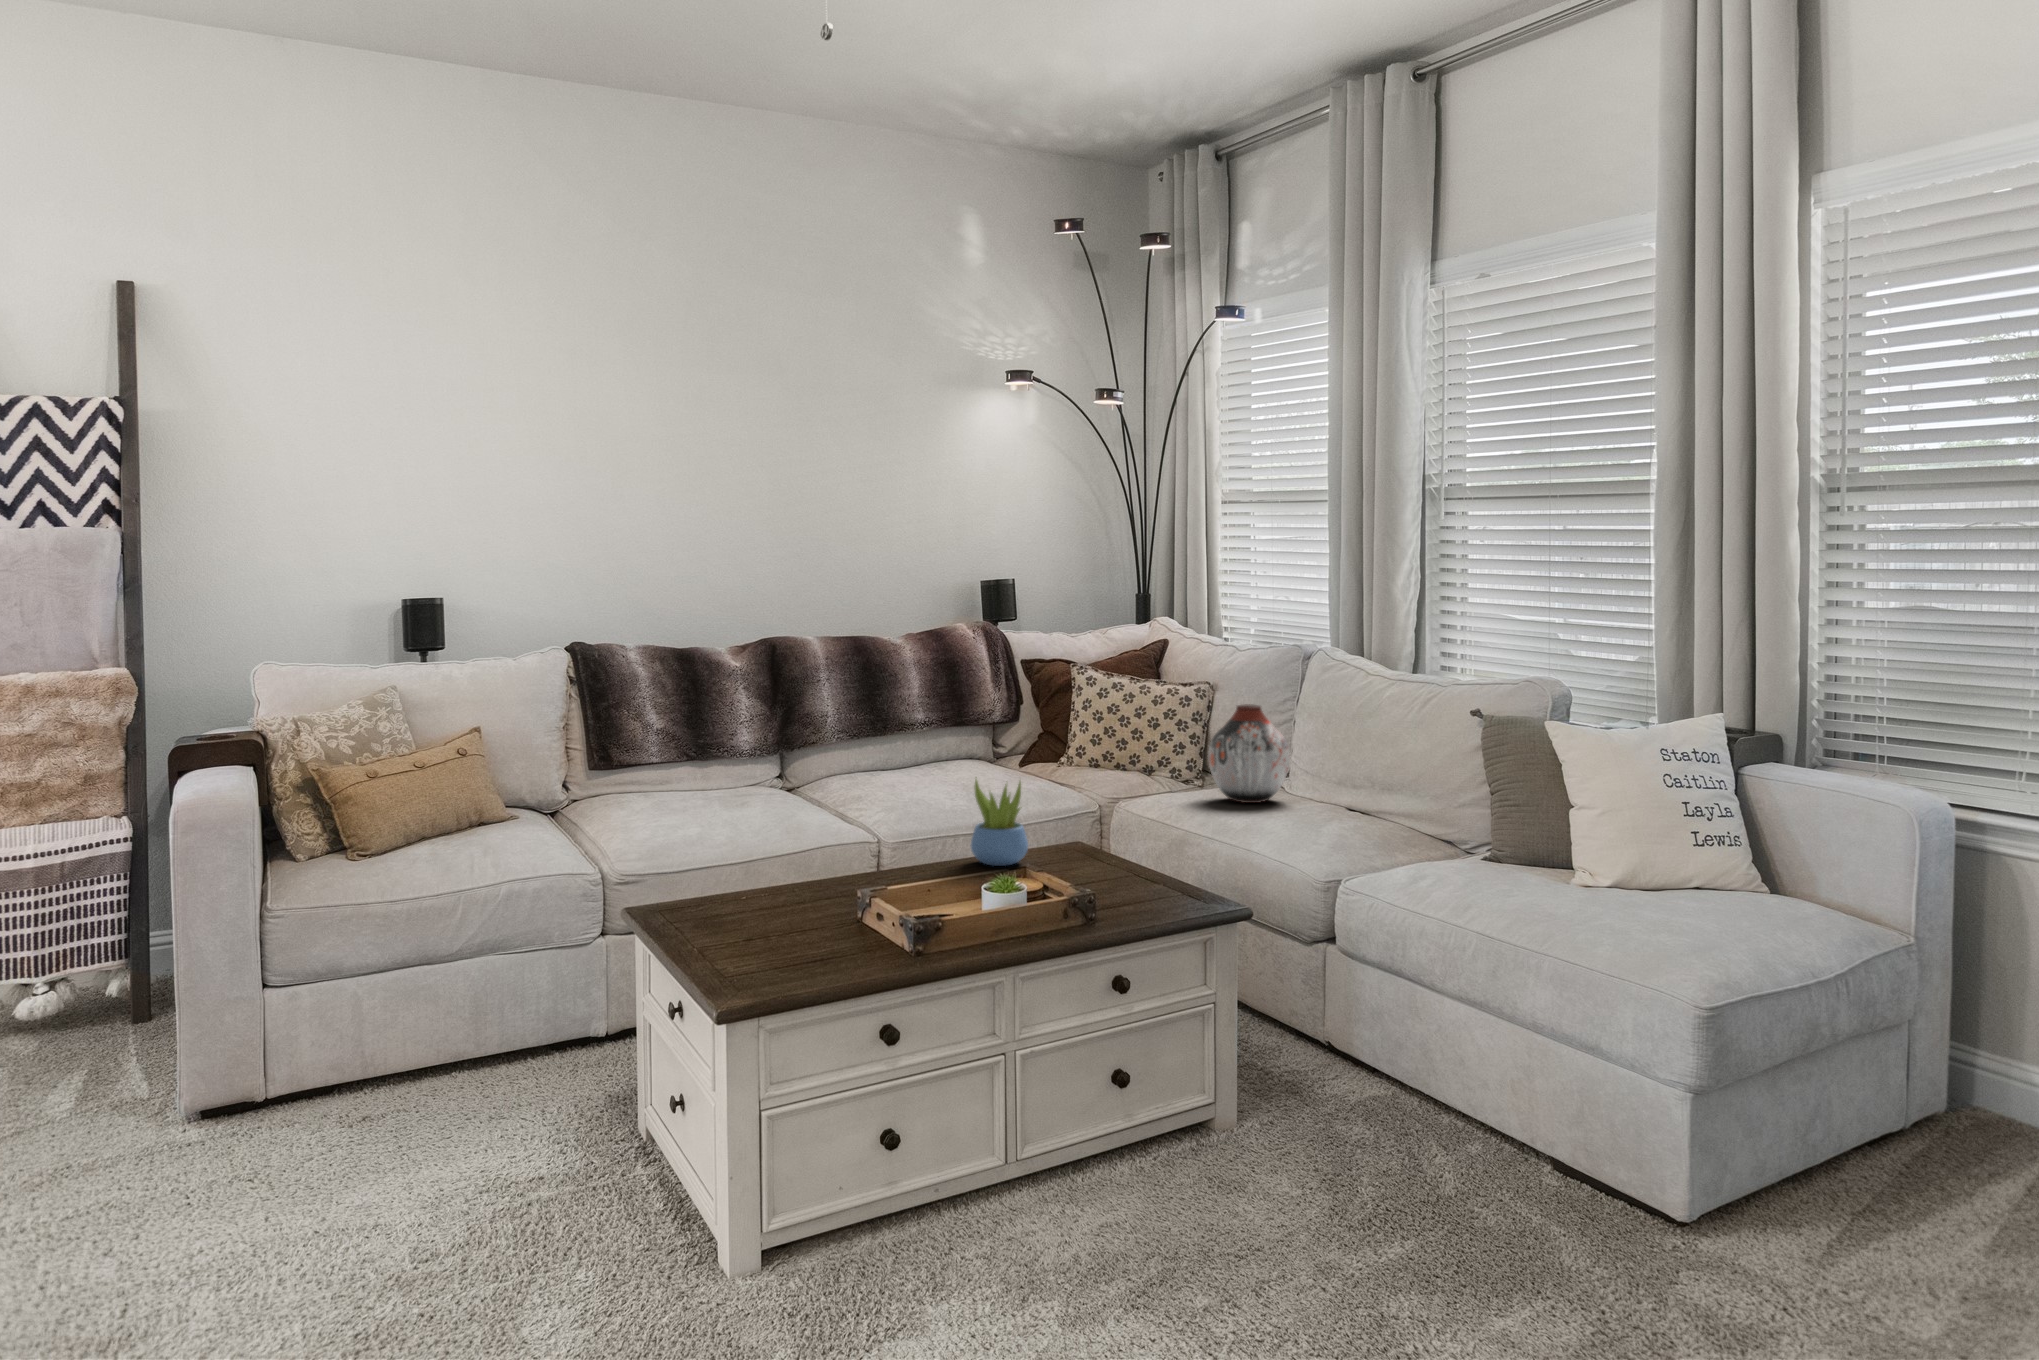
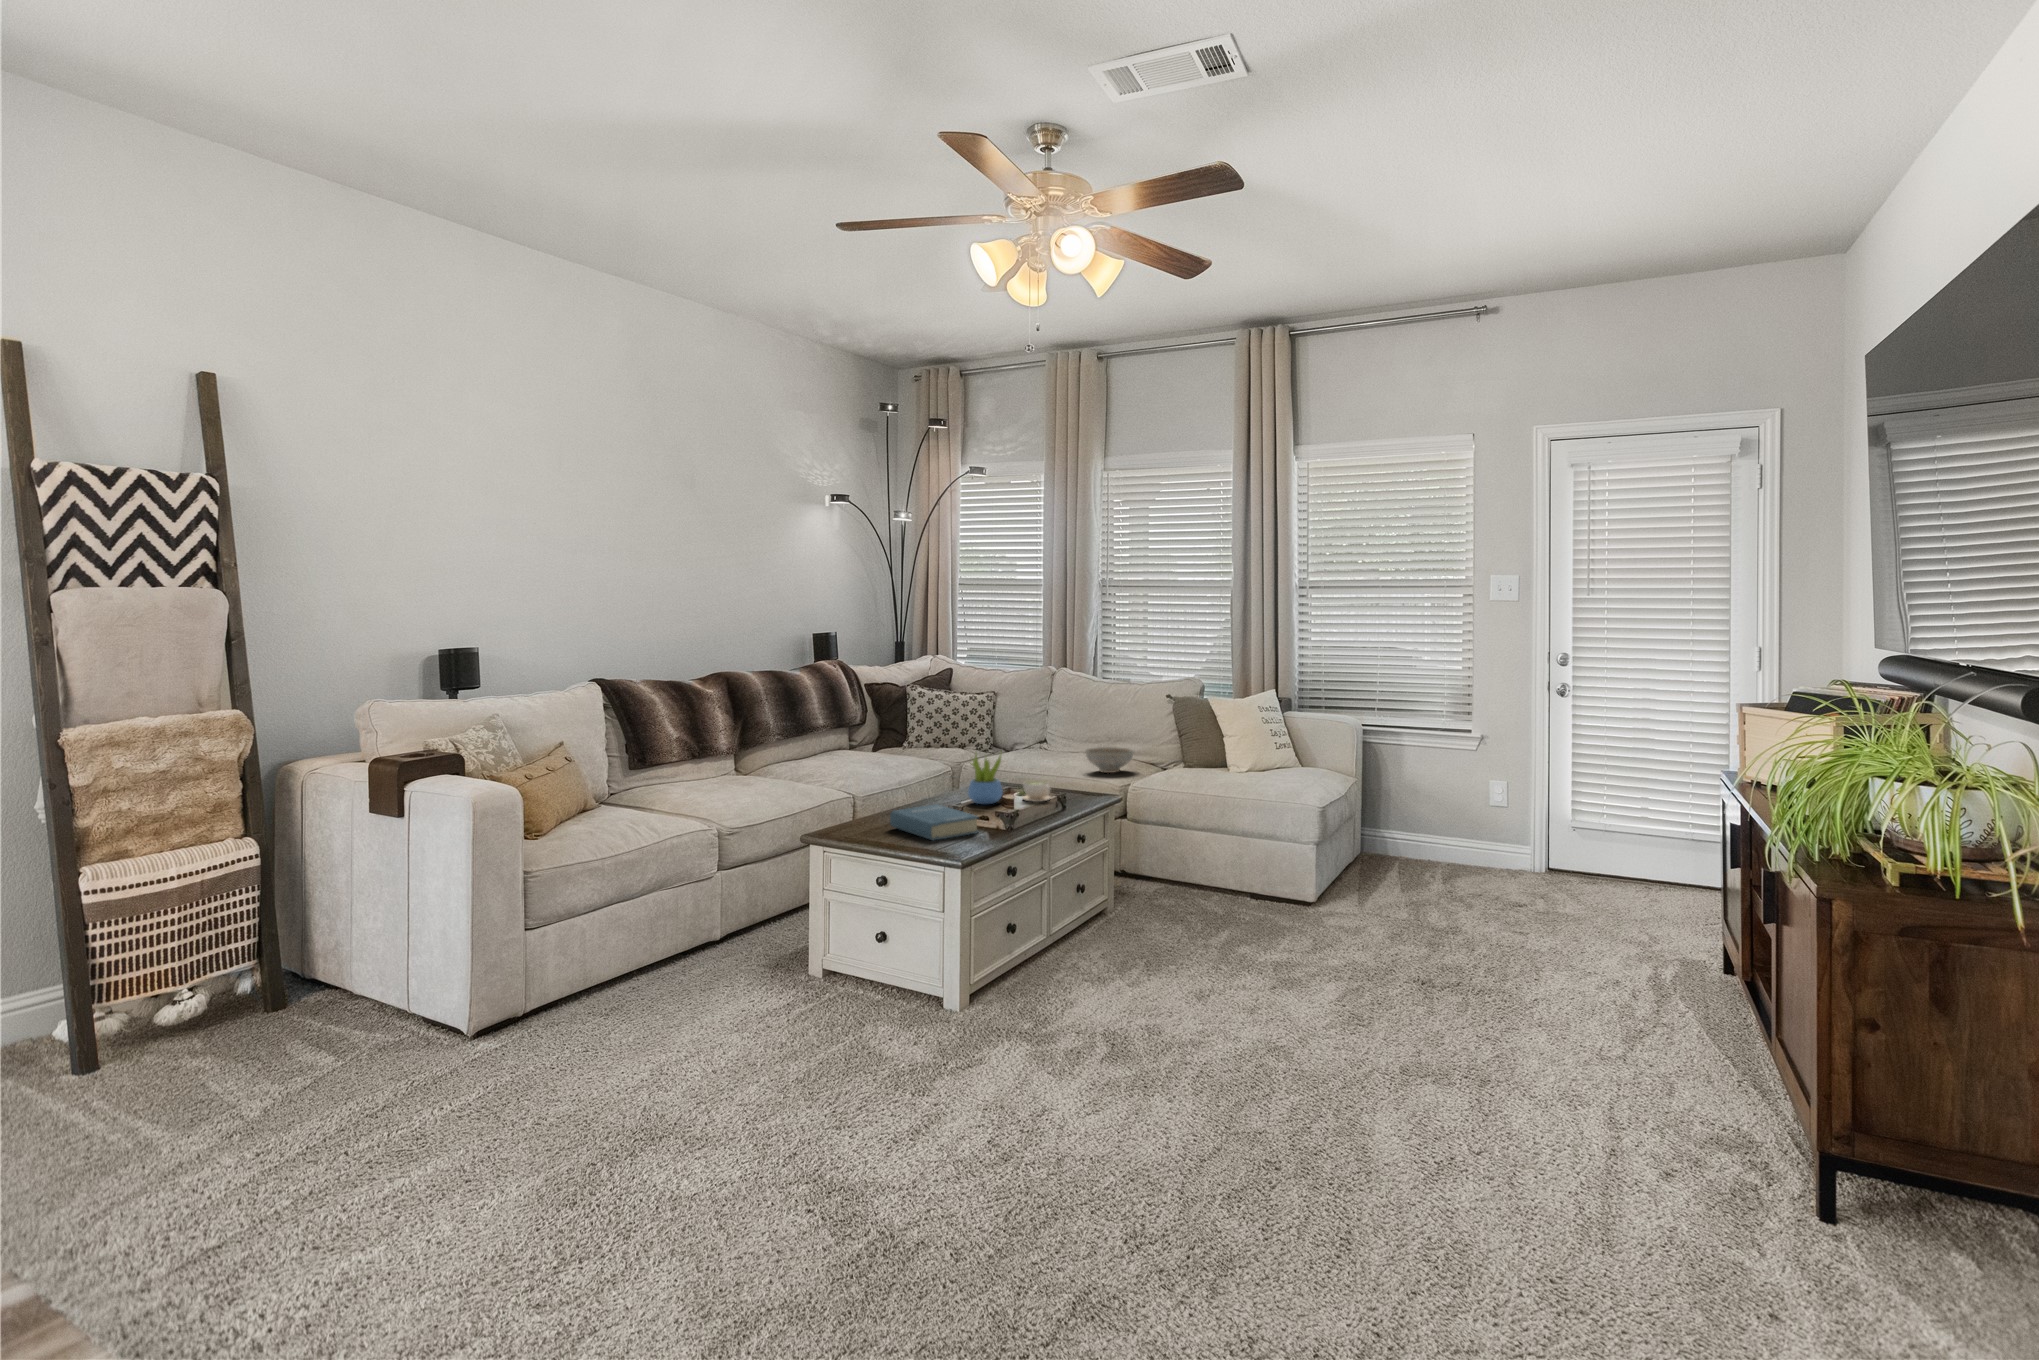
vase: present [1208,704,1290,803] -> none [1020,703,1068,762]
decorative bowl: none [1269,785,1359,831] -> present [1085,747,1134,773]
coffee cup: none [1064,832,1113,870] -> present [1023,780,1050,802]
hardback book: none [771,858,868,920] -> present [890,804,978,840]

